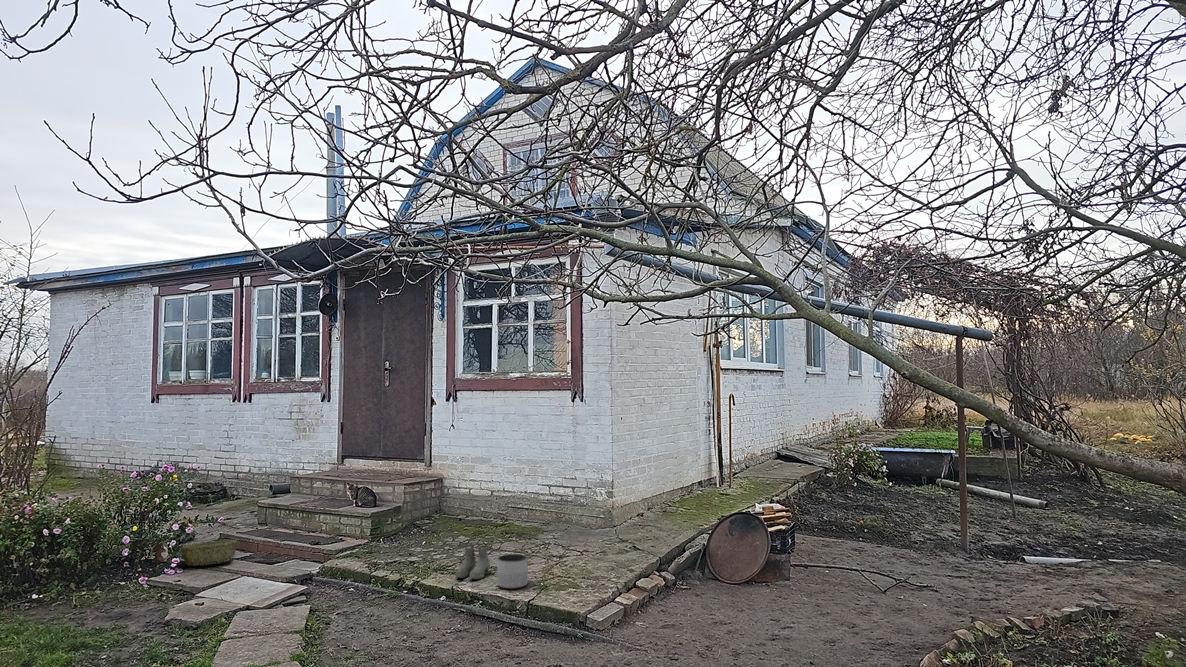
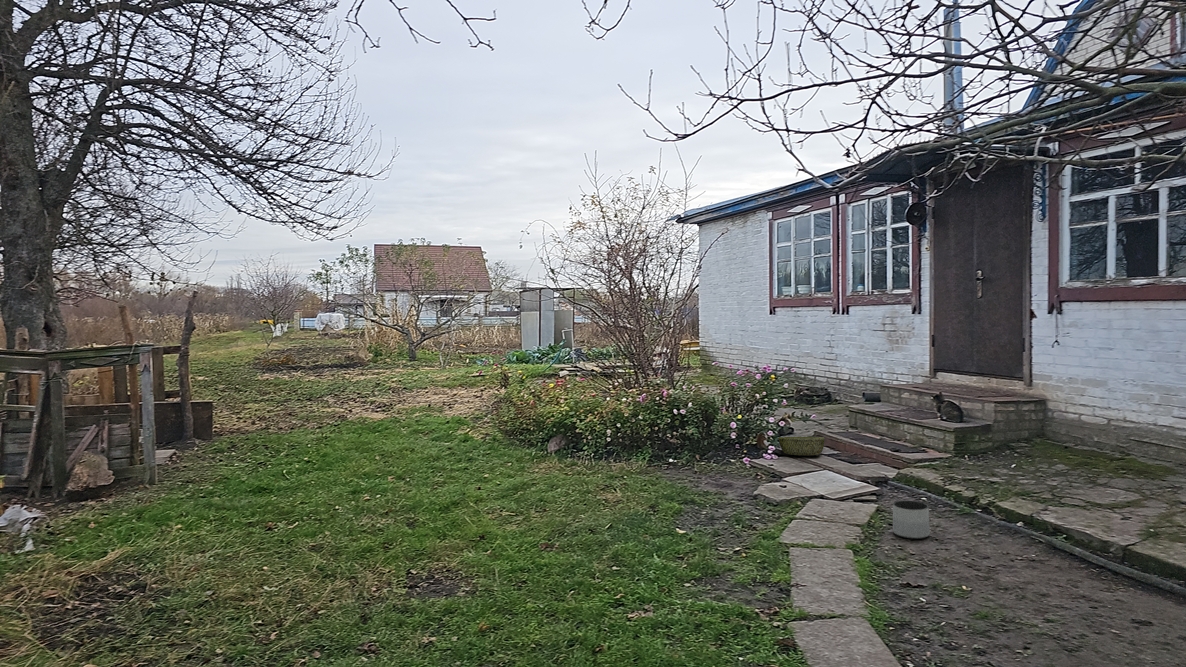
boots: present [455,545,490,579] -> none [1037,474,1084,513]
planter: present [497,554,528,589] -> present [893,501,930,539]

